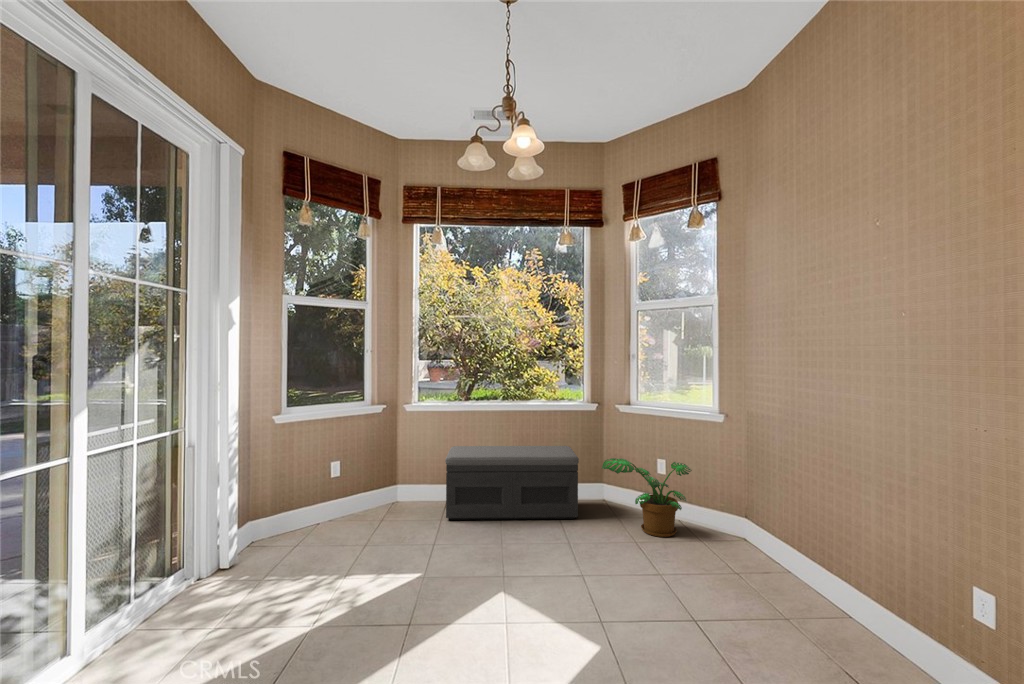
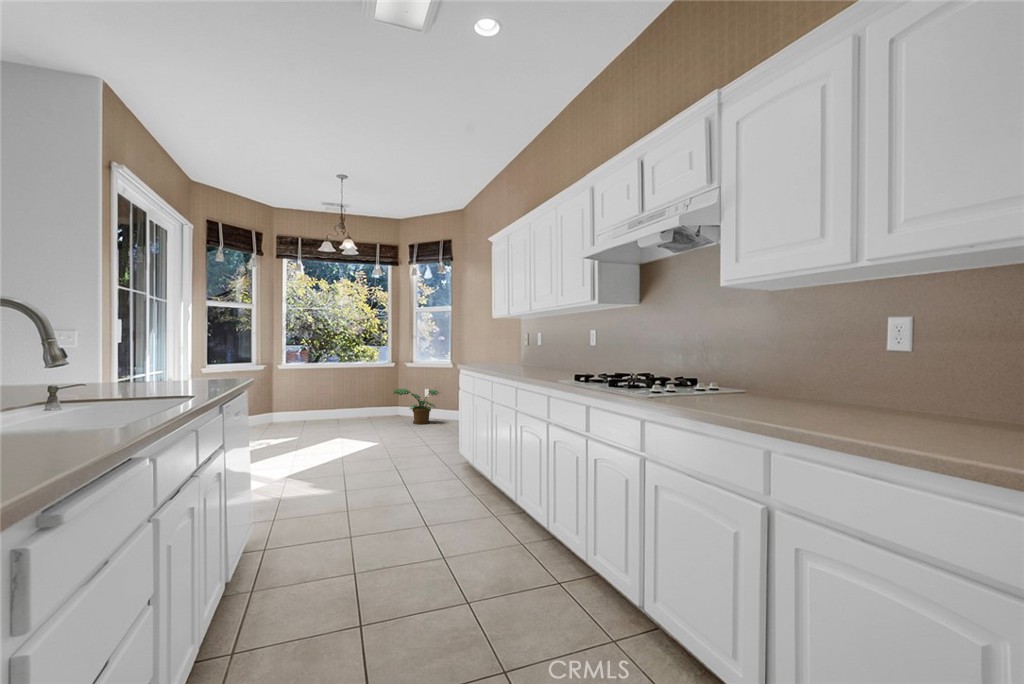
storage bench: present [445,446,579,520] -> none [306,386,382,426]

